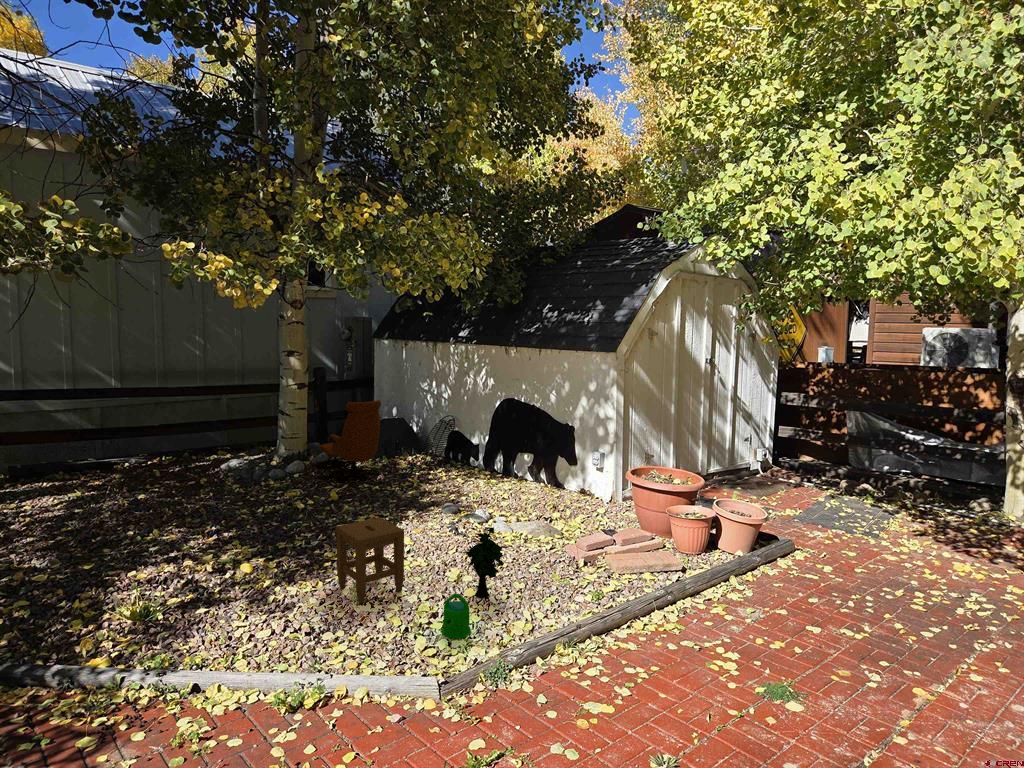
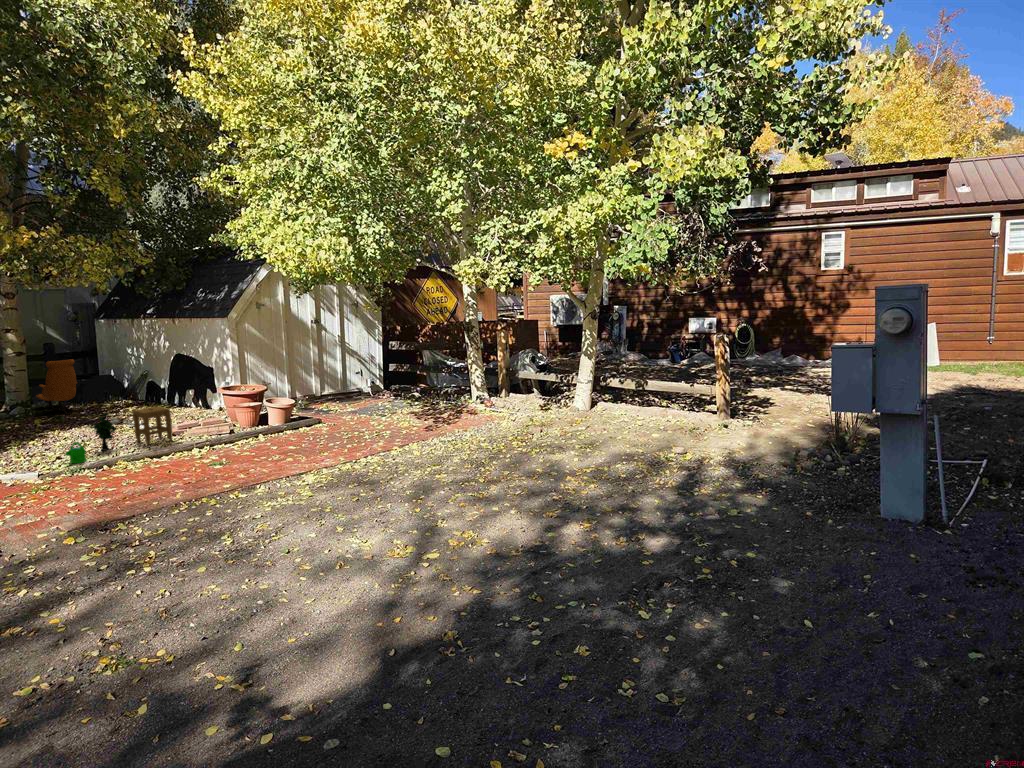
stool: present [336,517,404,603] -> present [132,406,172,445]

